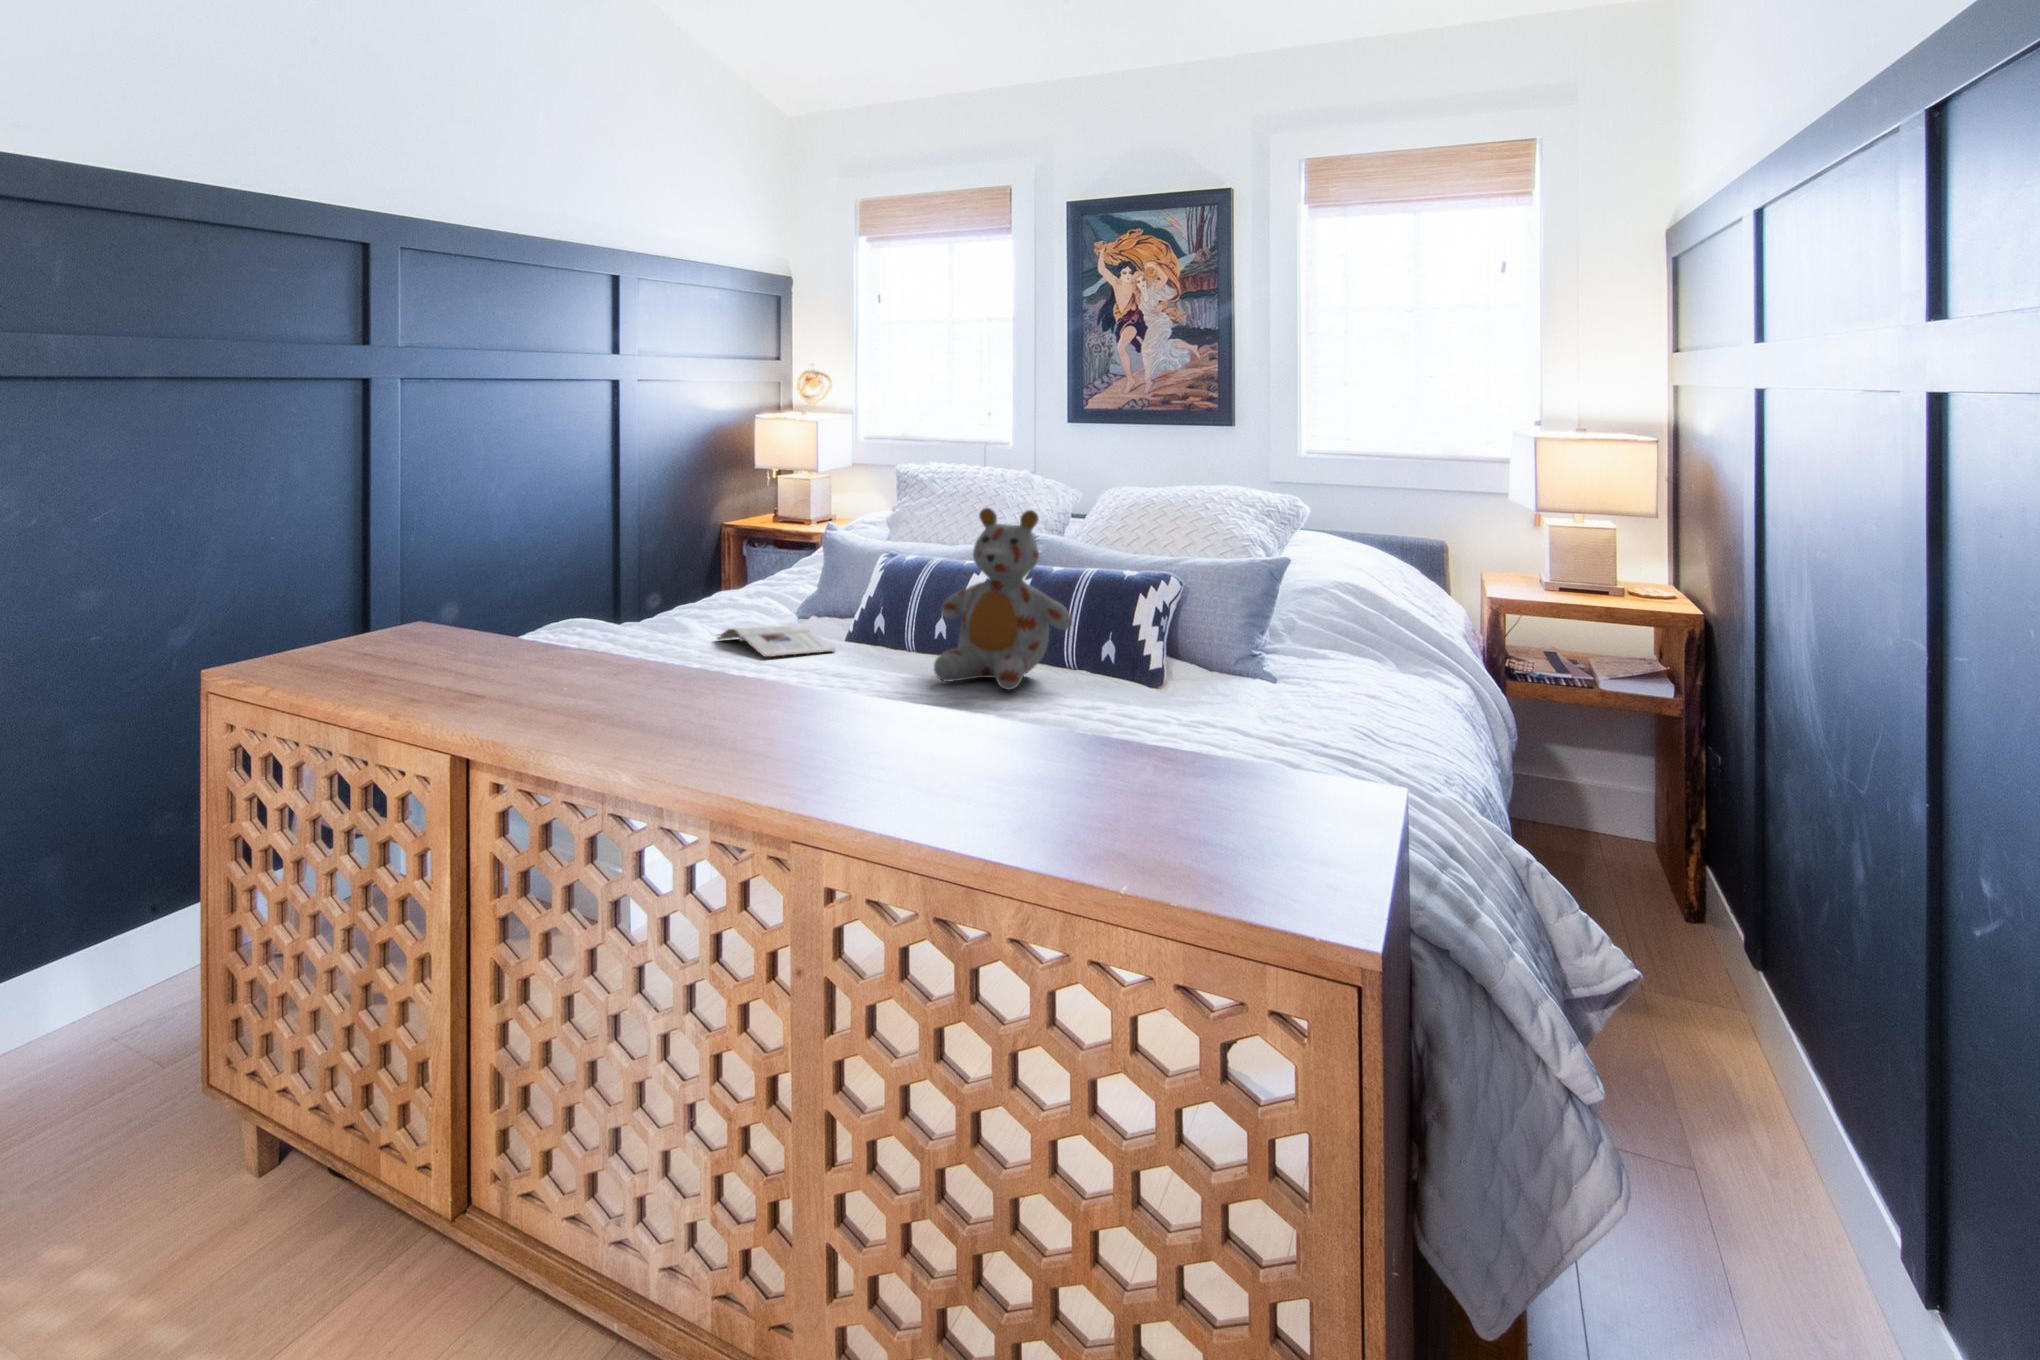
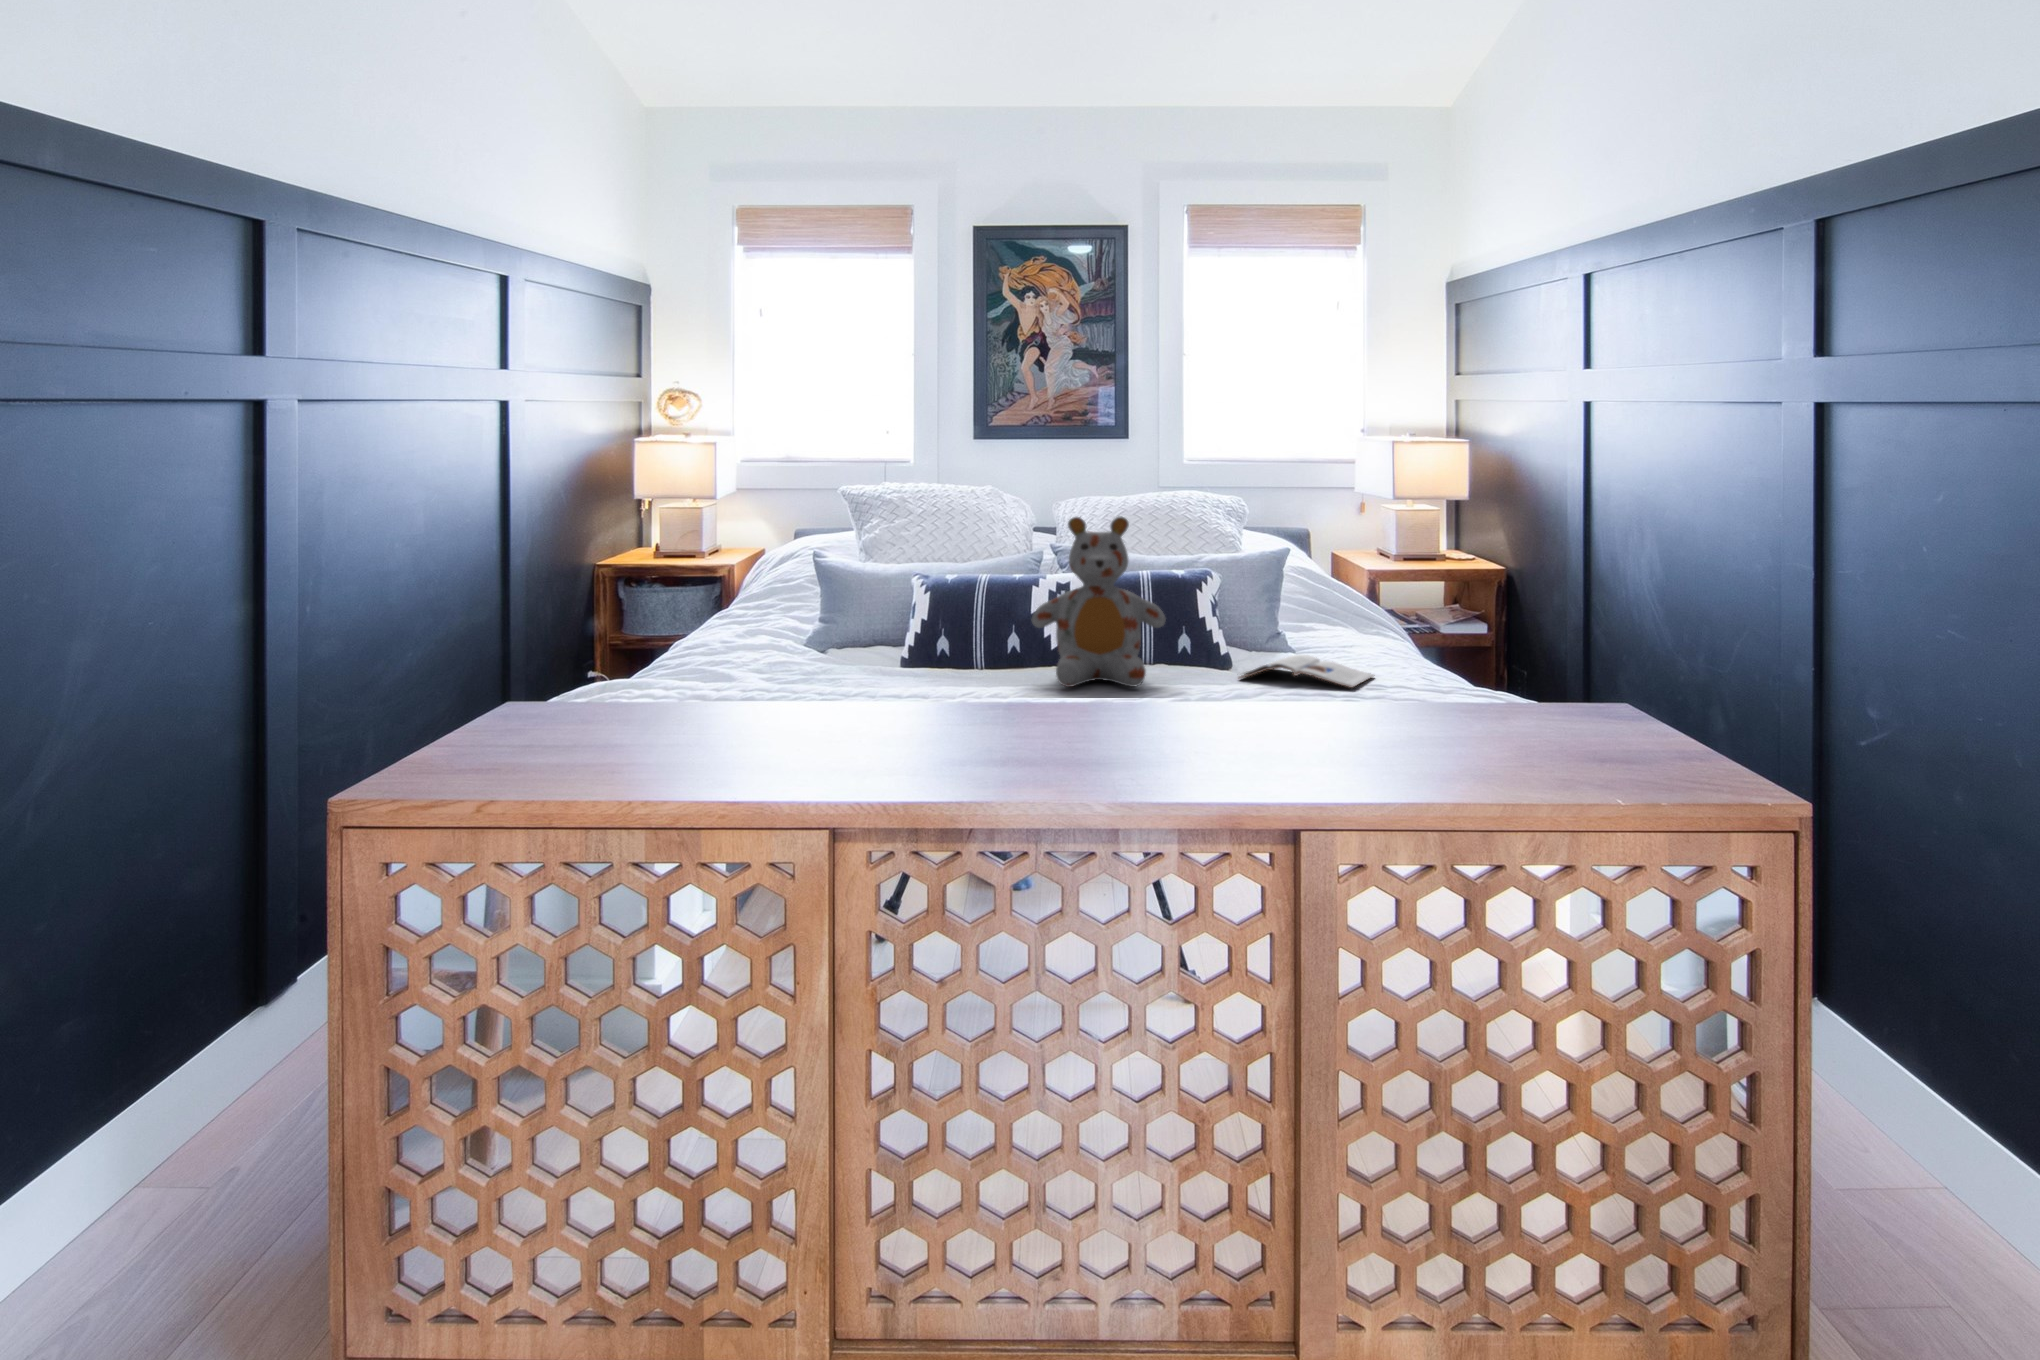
magazine: present [718,625,835,657] -> present [1238,655,1374,688]

